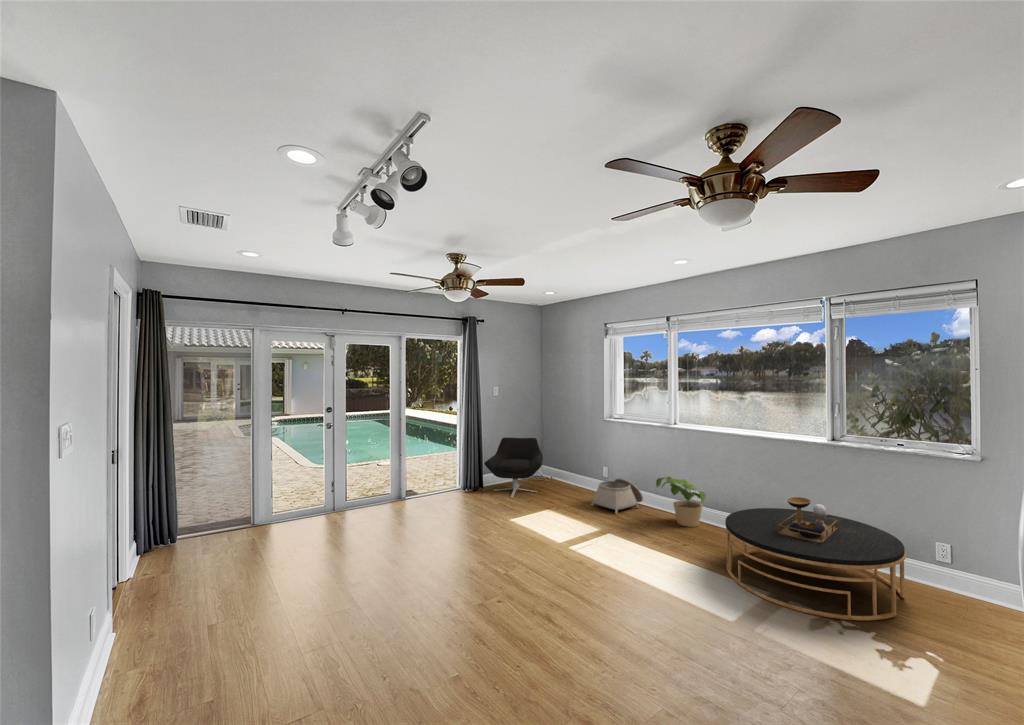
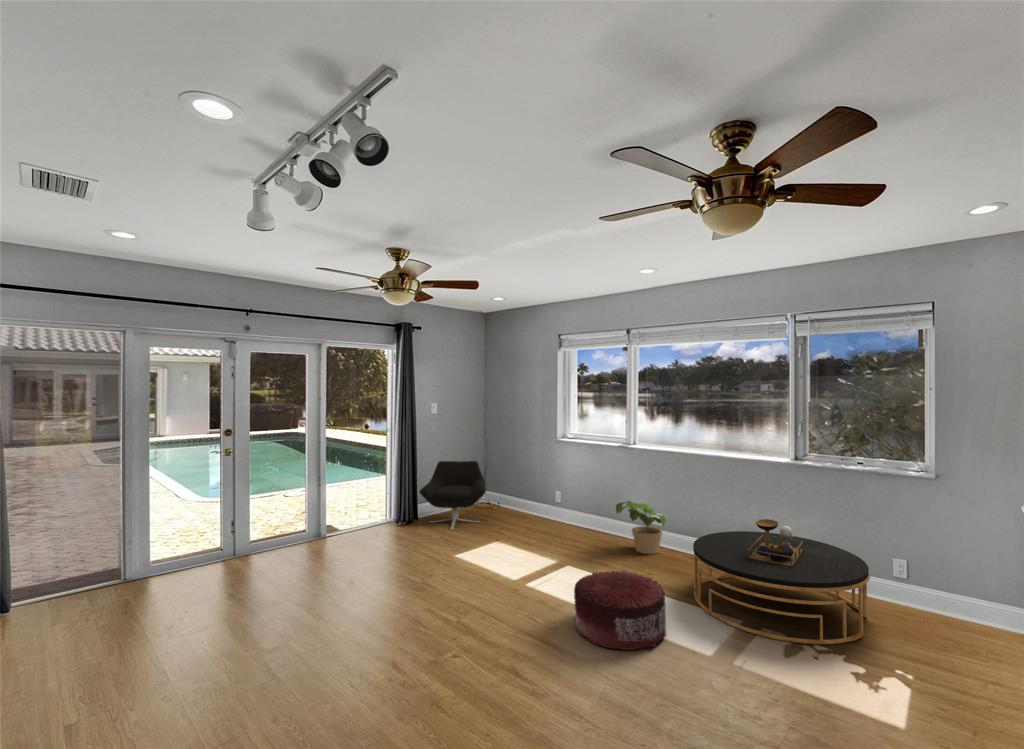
basket: present [591,478,643,514] -> none [541,504,598,544]
pouf: none [606,538,693,611] -> present [574,571,666,650]

